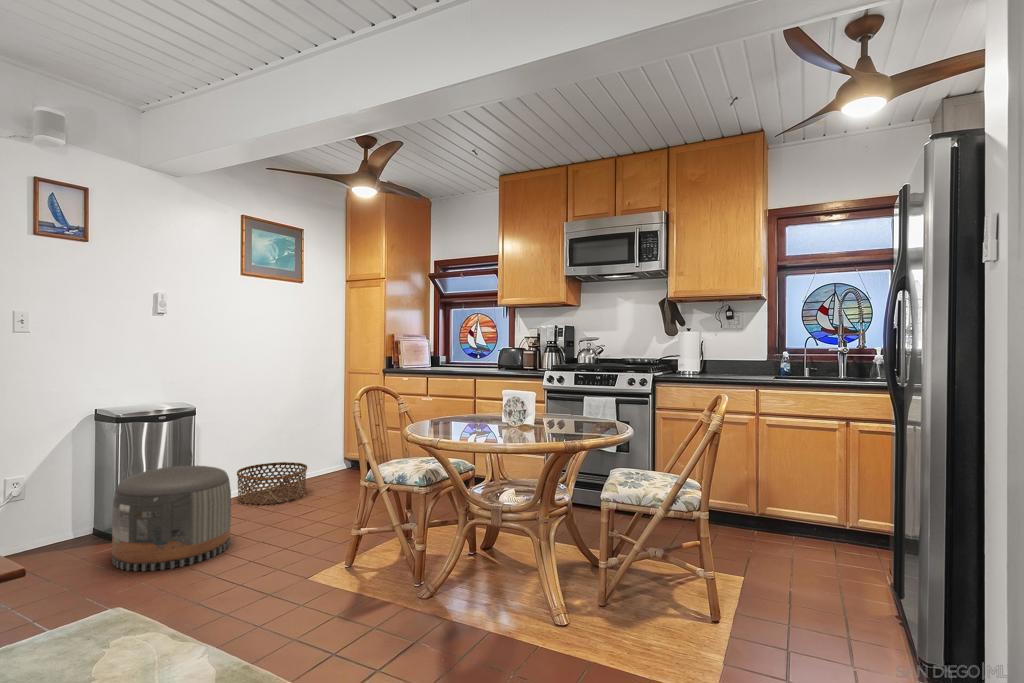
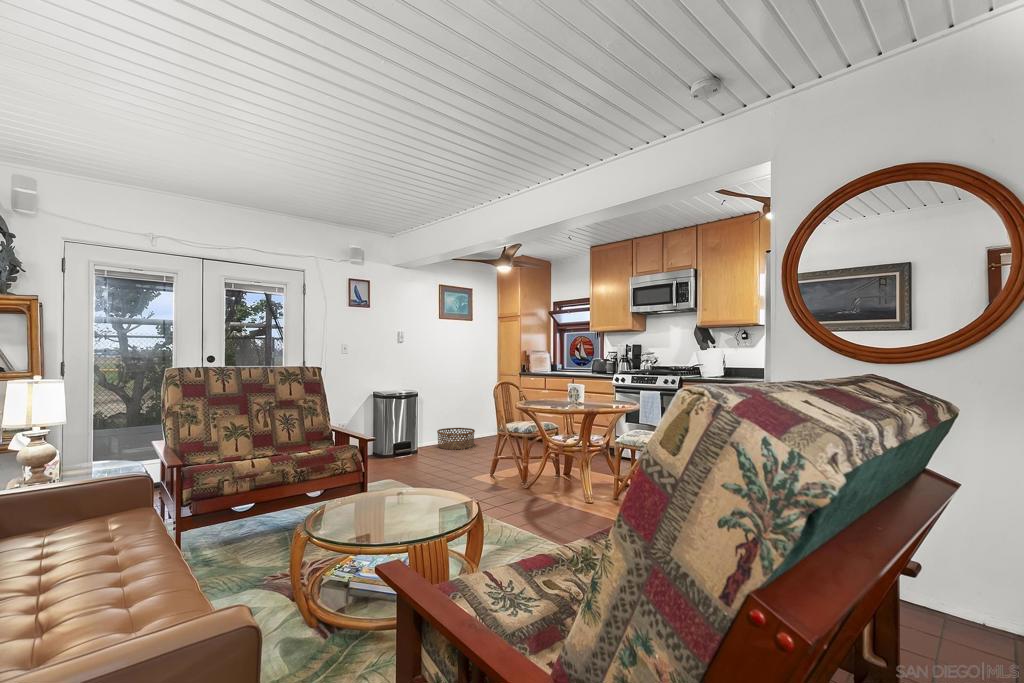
pouf: present [112,466,231,571] -> none [385,422,436,469]

